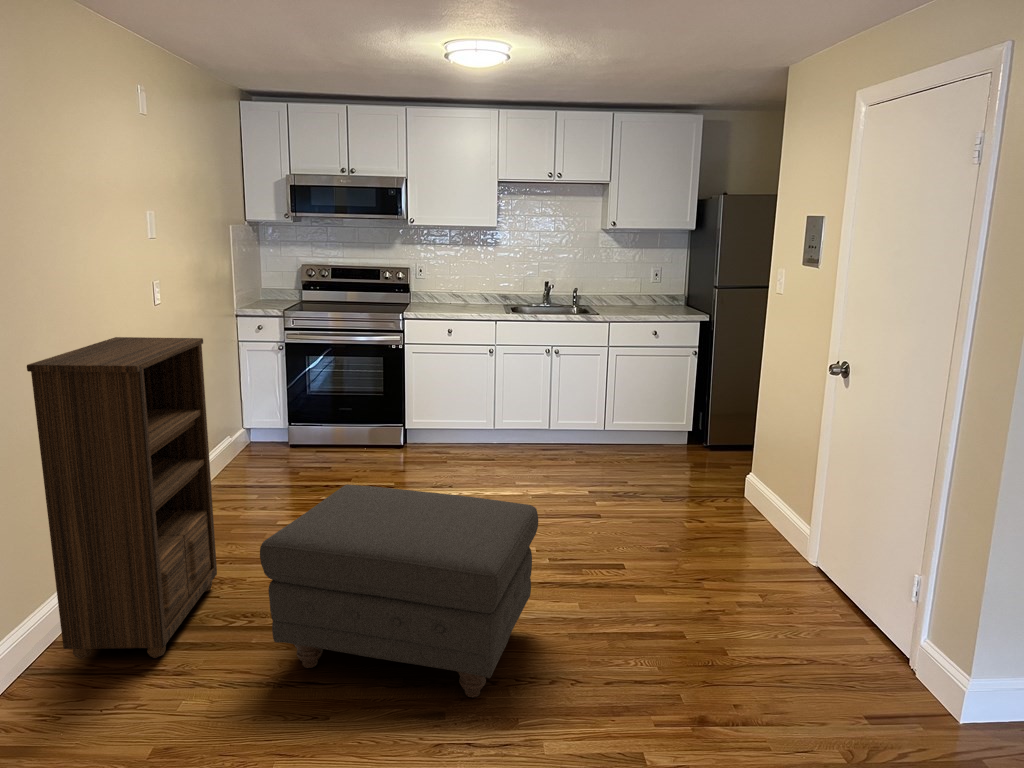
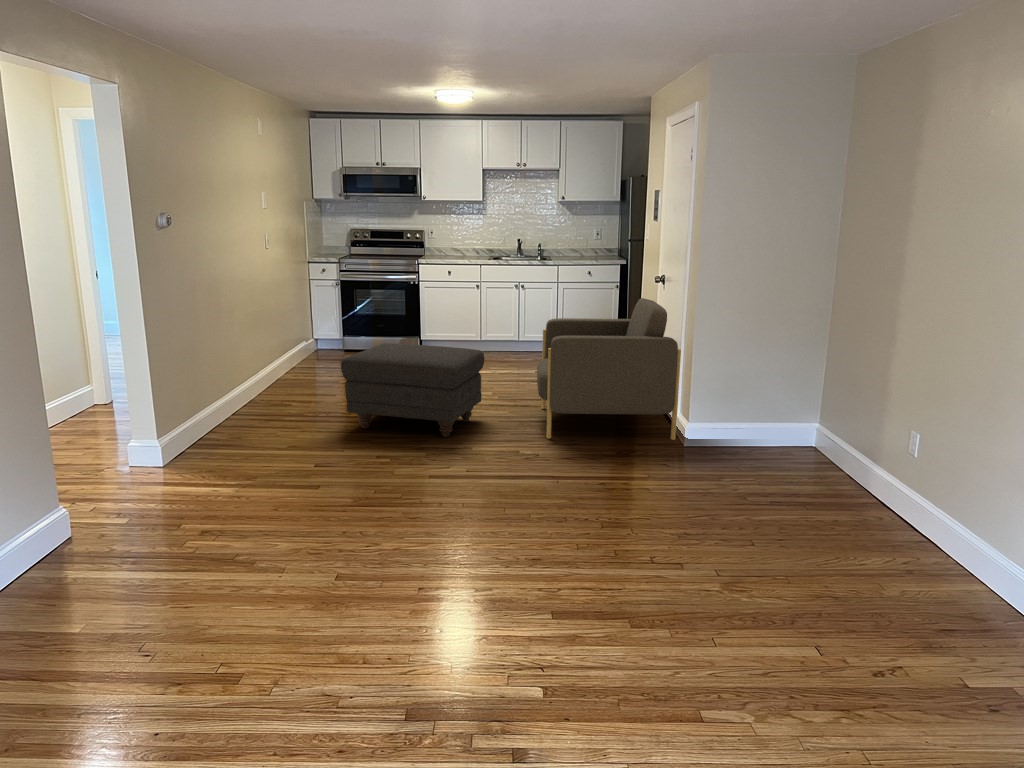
bookshelf: present [27,337,217,659] -> none [230,264,312,425]
armchair: none [629,406,950,699] -> present [537,298,681,440]

